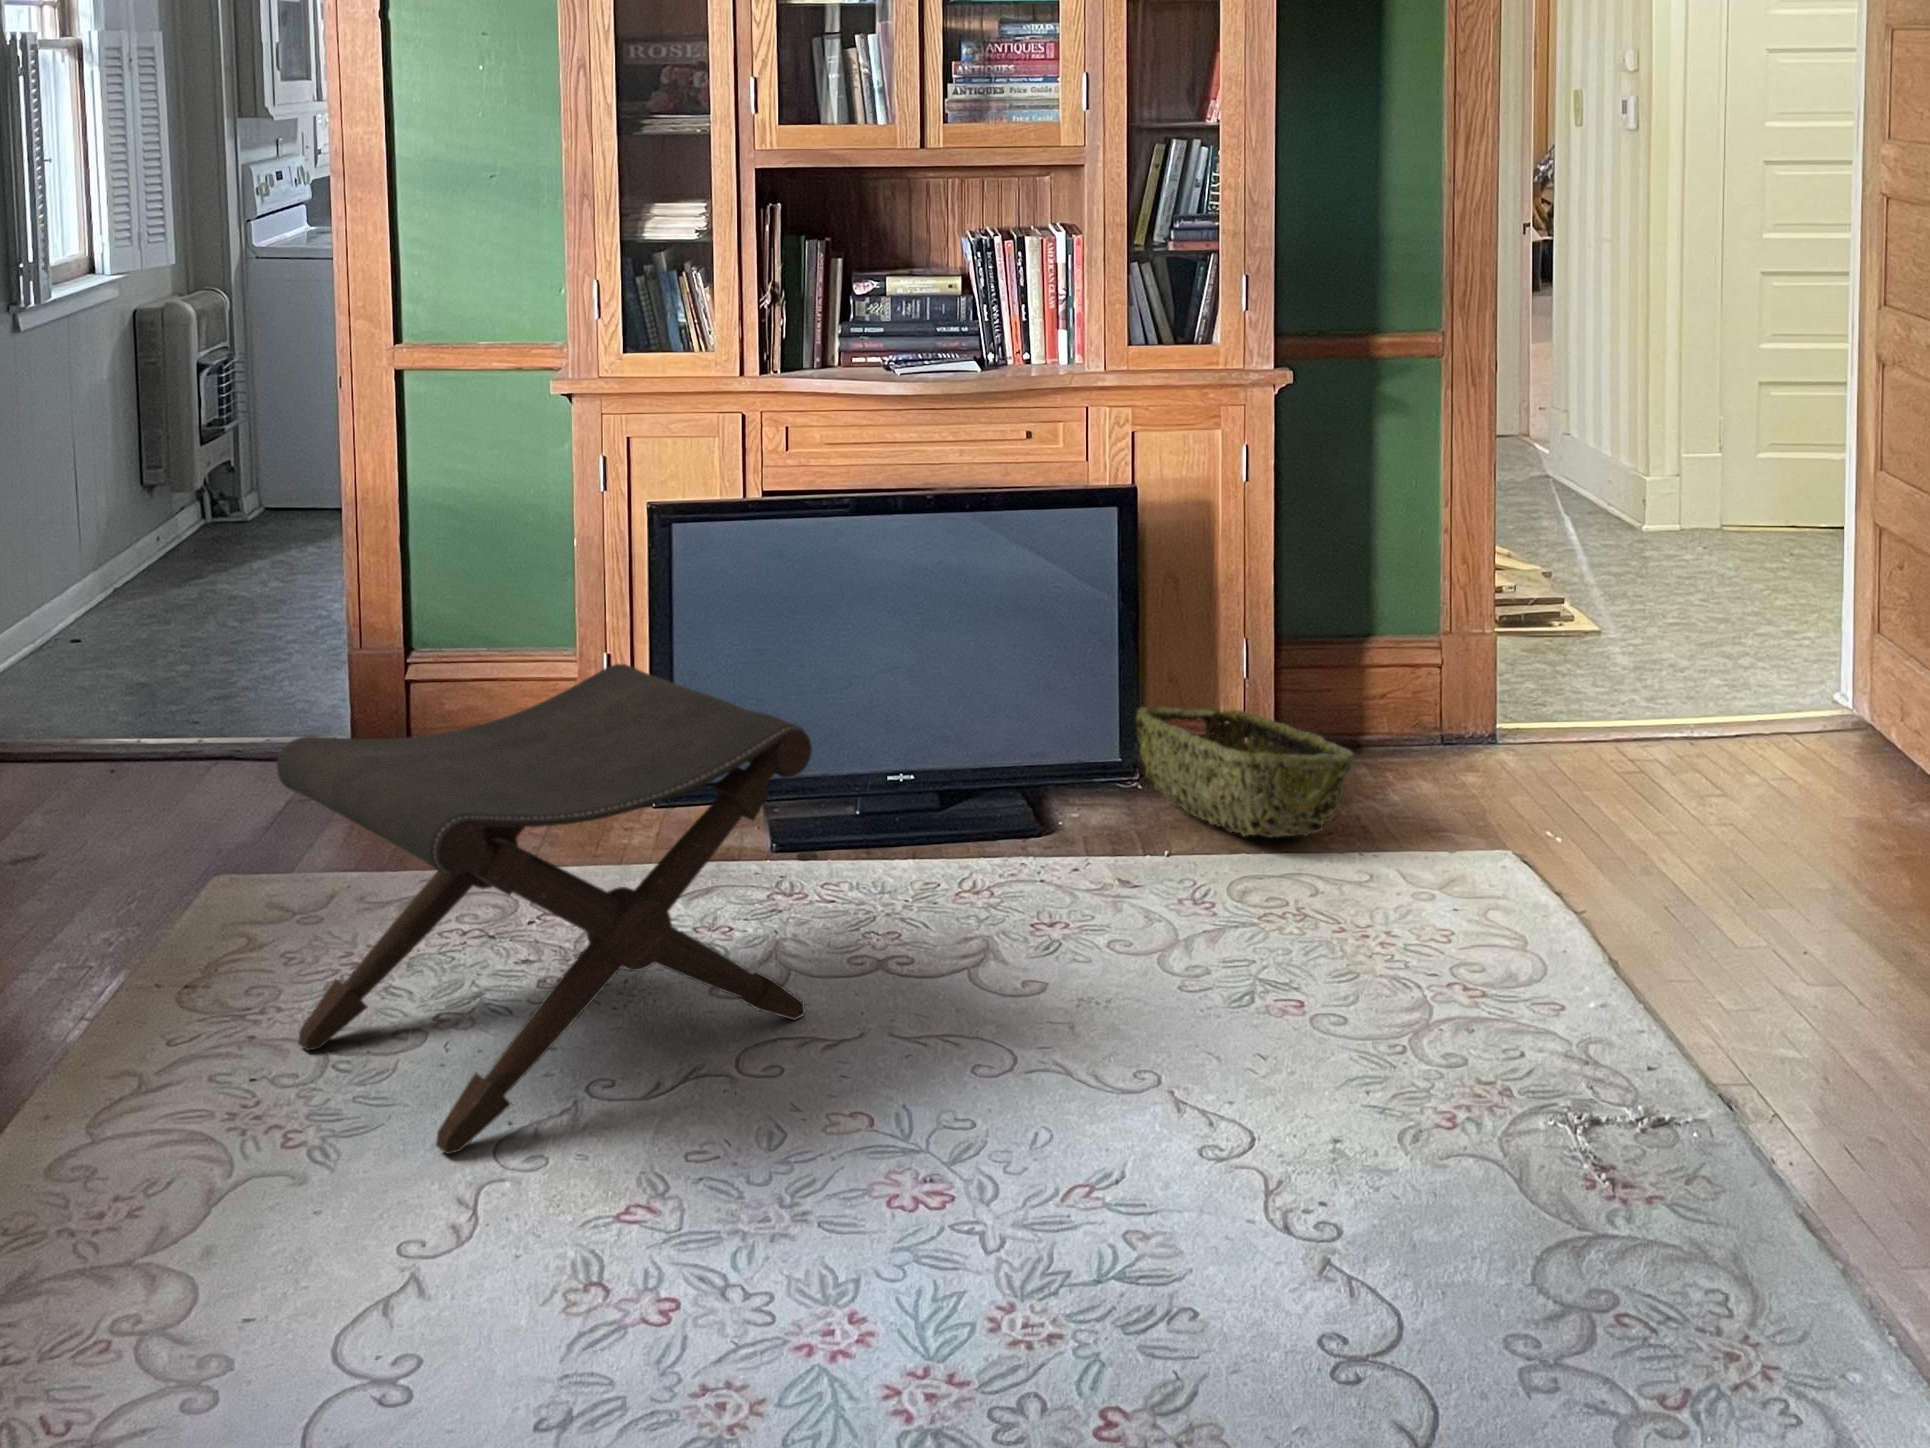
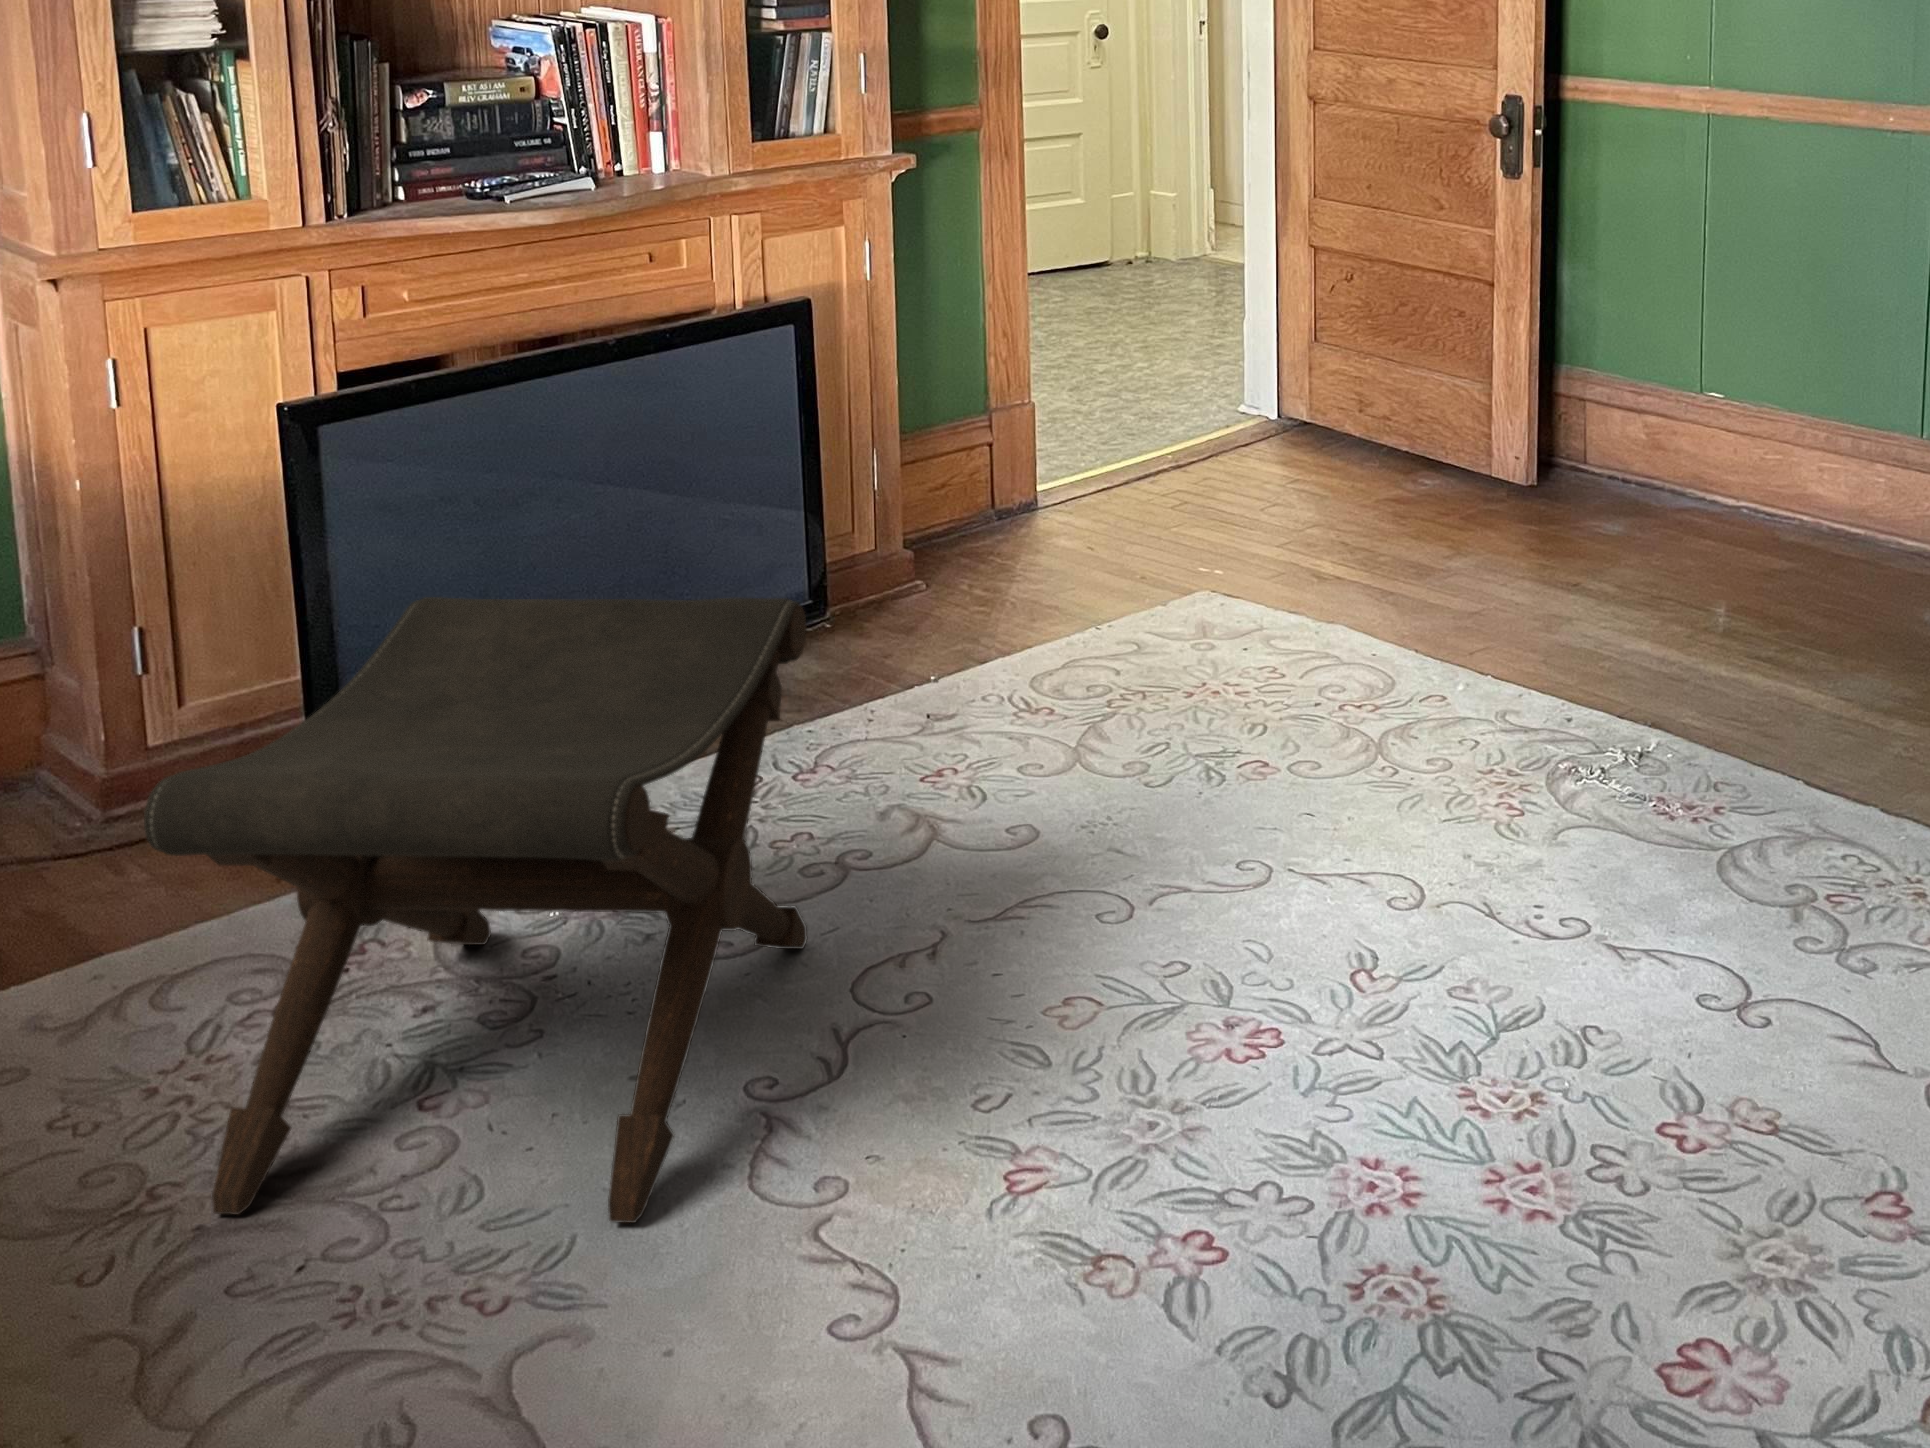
woven basket: present [1137,706,1354,837] -> none [809,531,1070,651]

